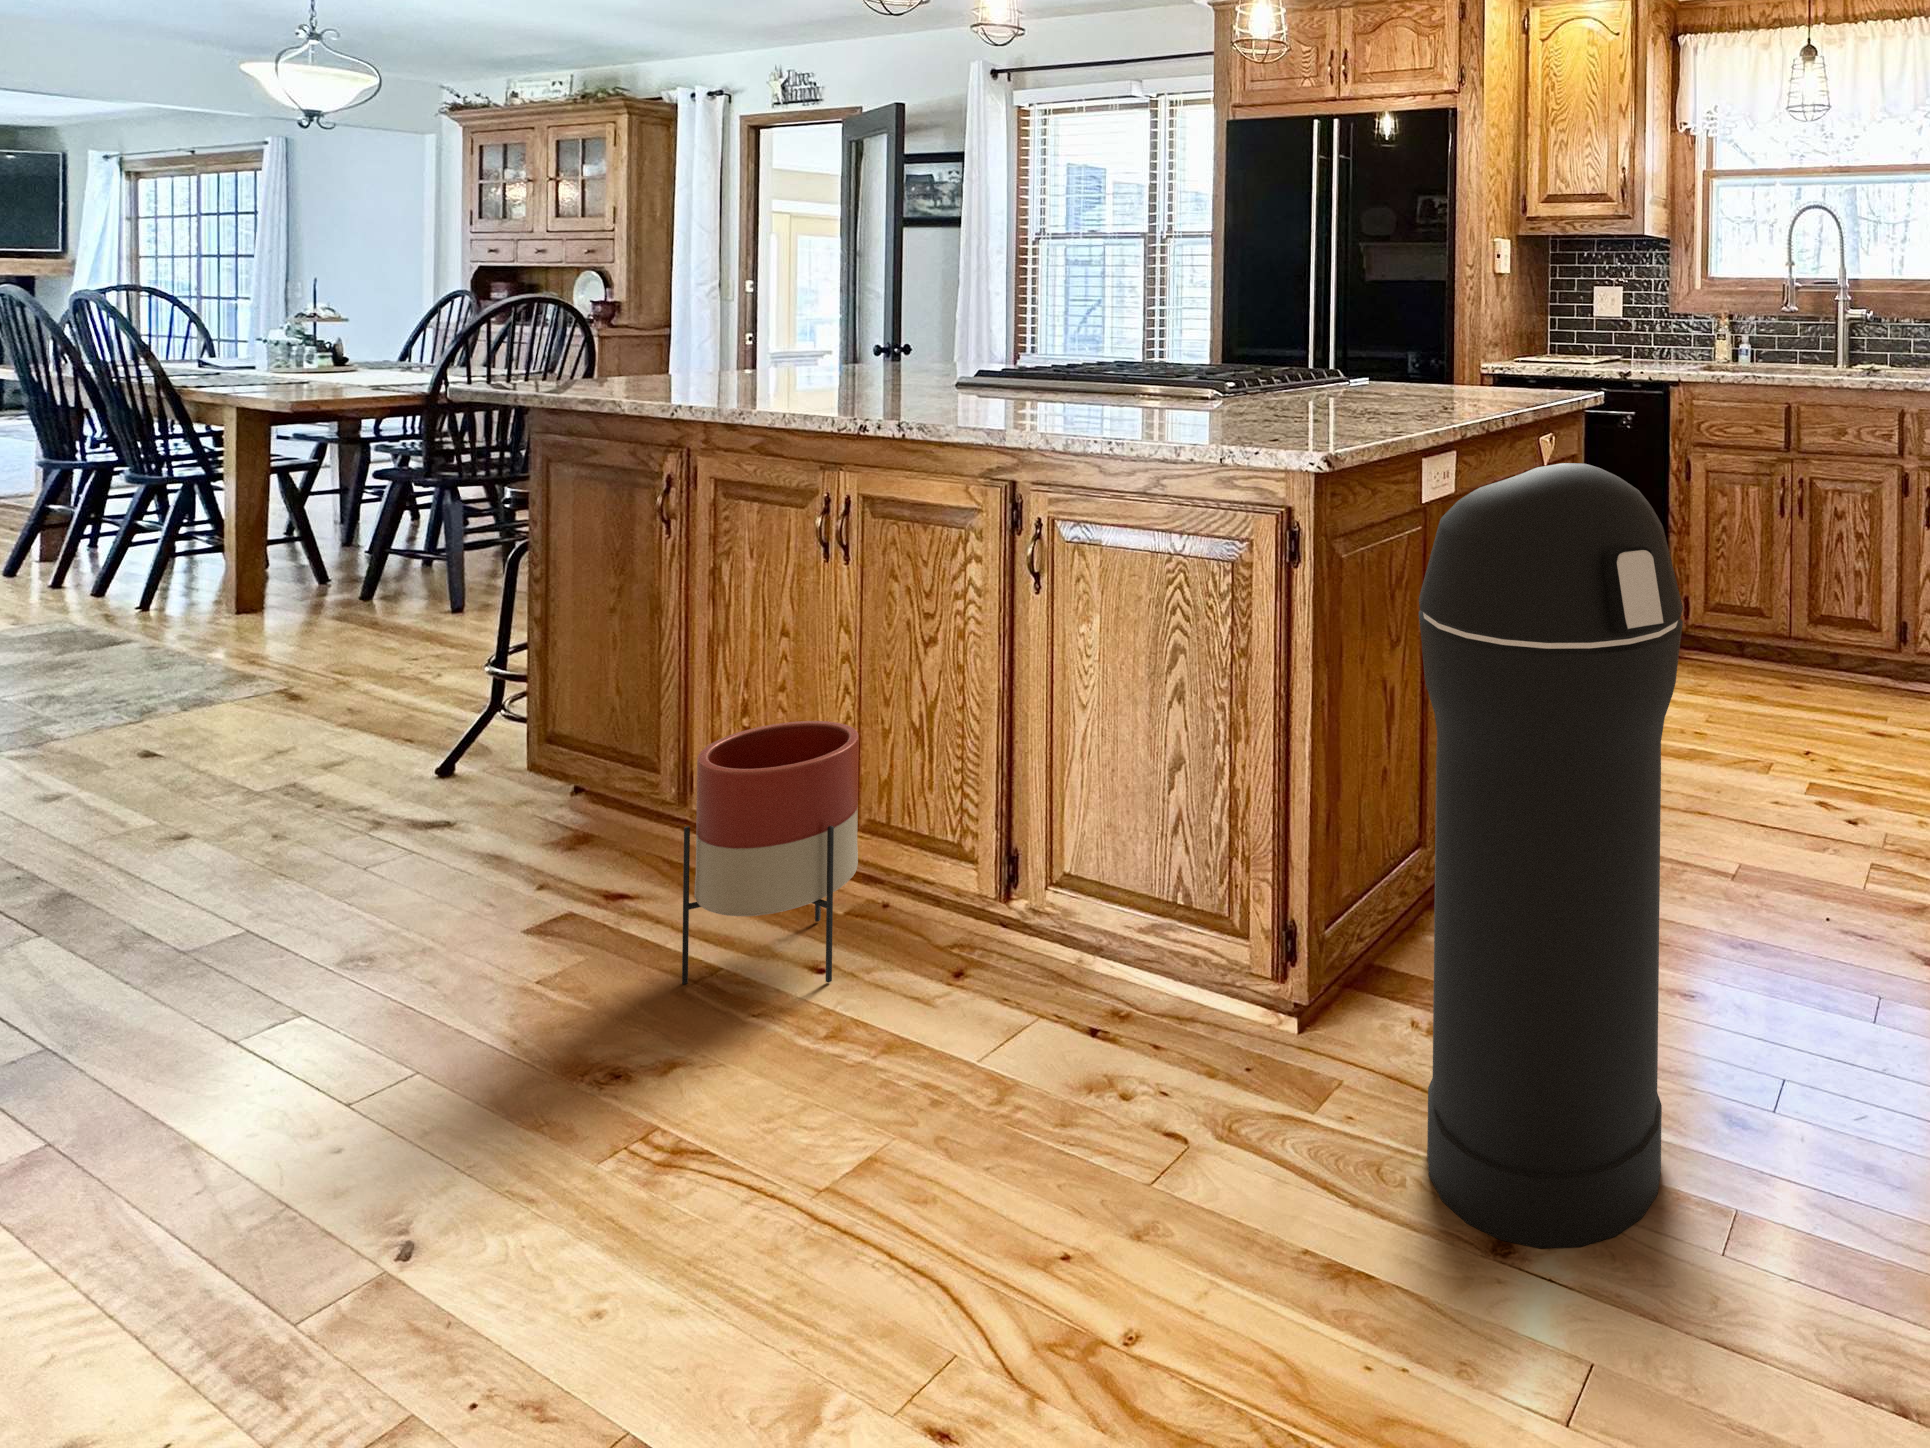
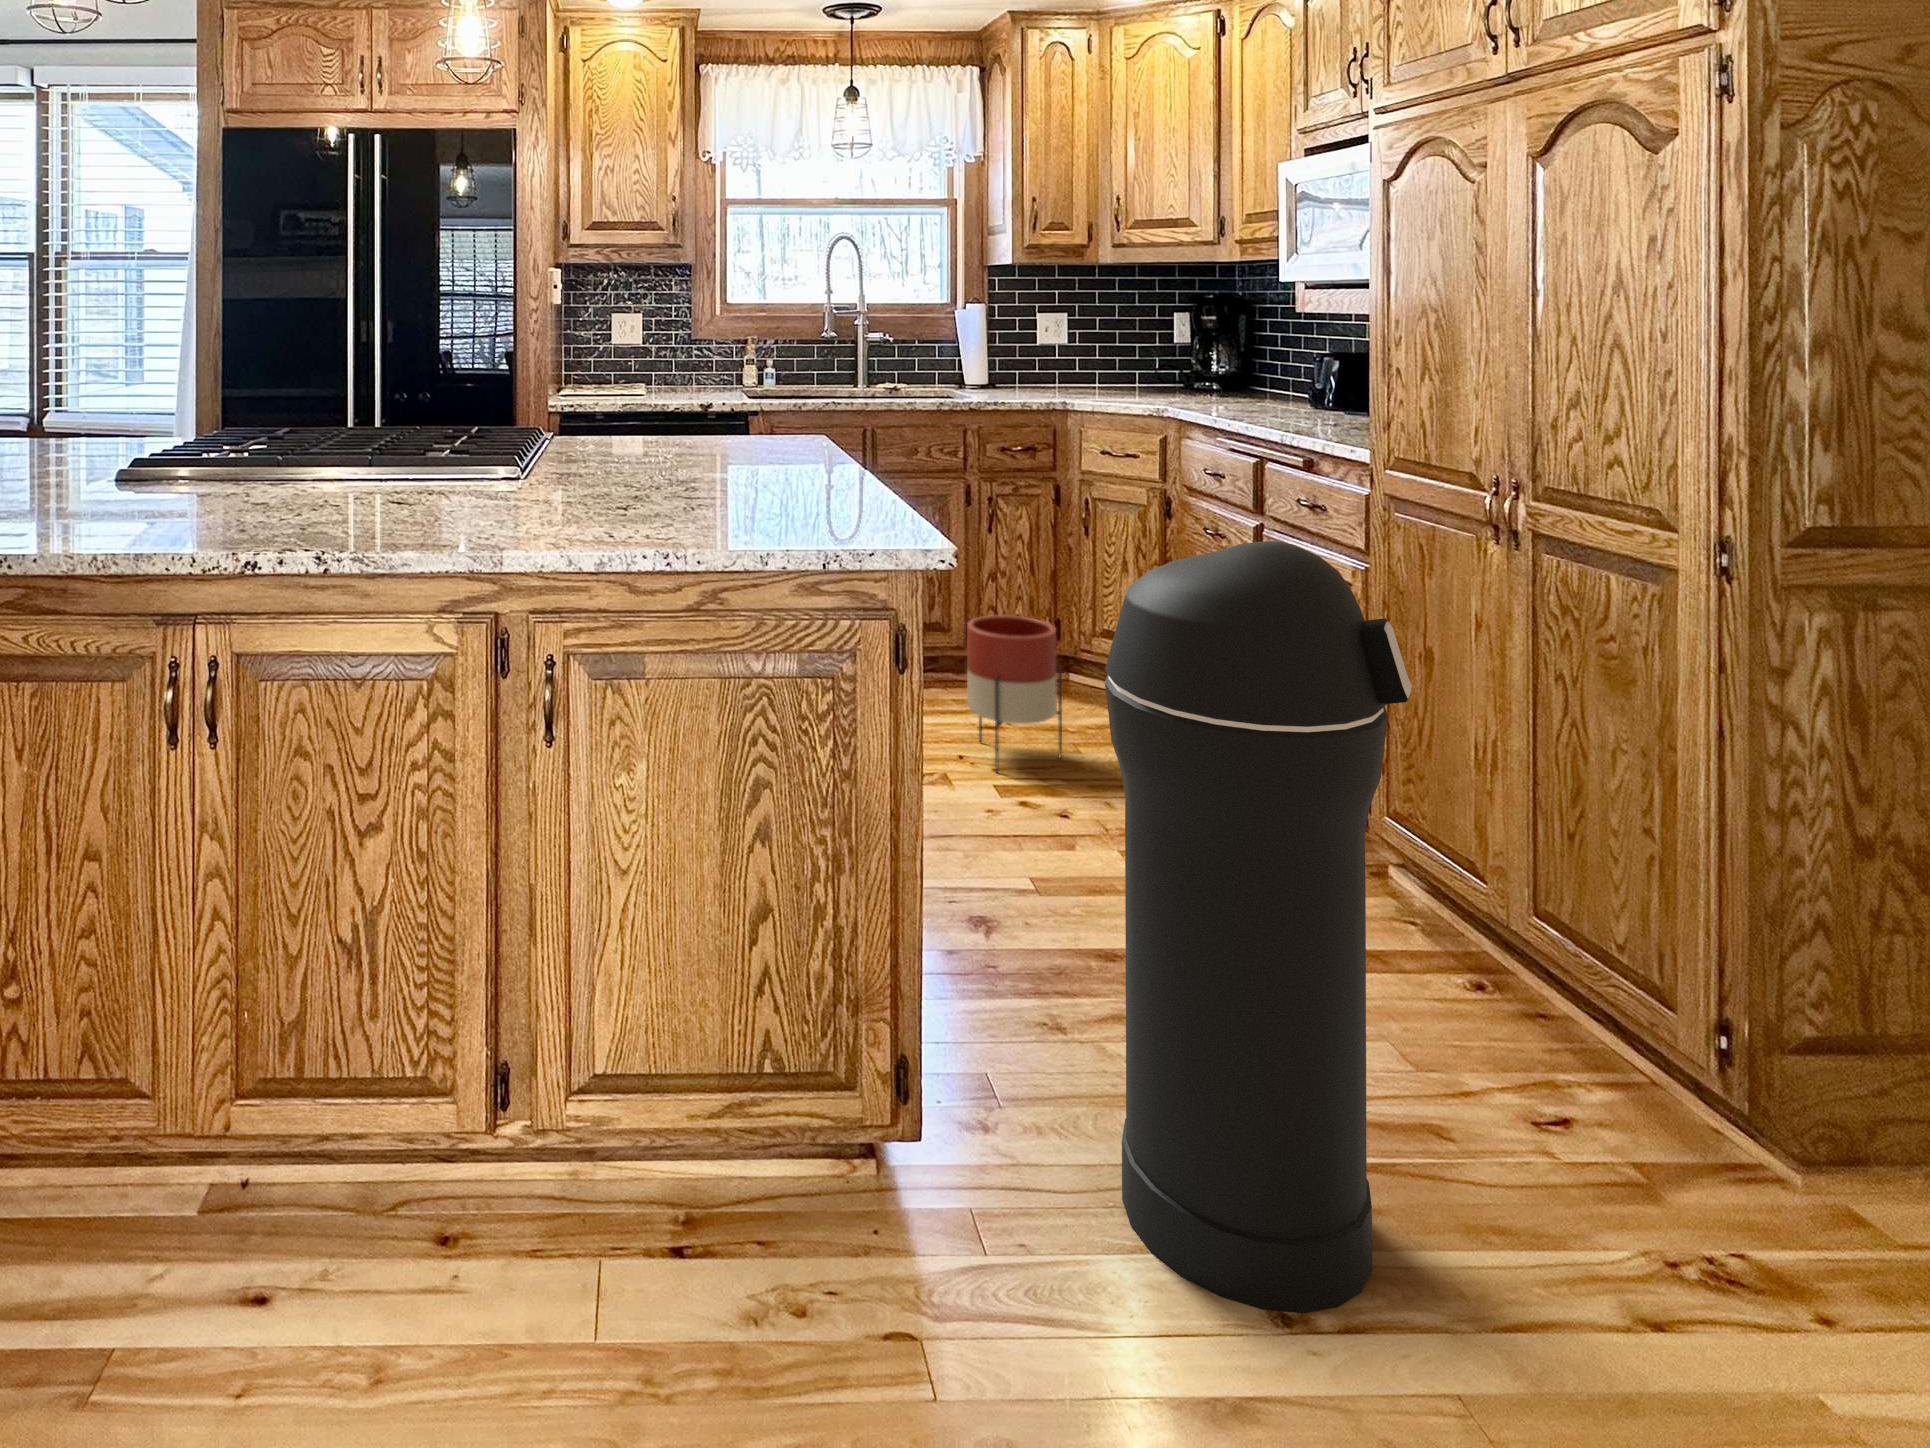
planter: present [682,721,859,984] -> present [967,615,1062,772]

